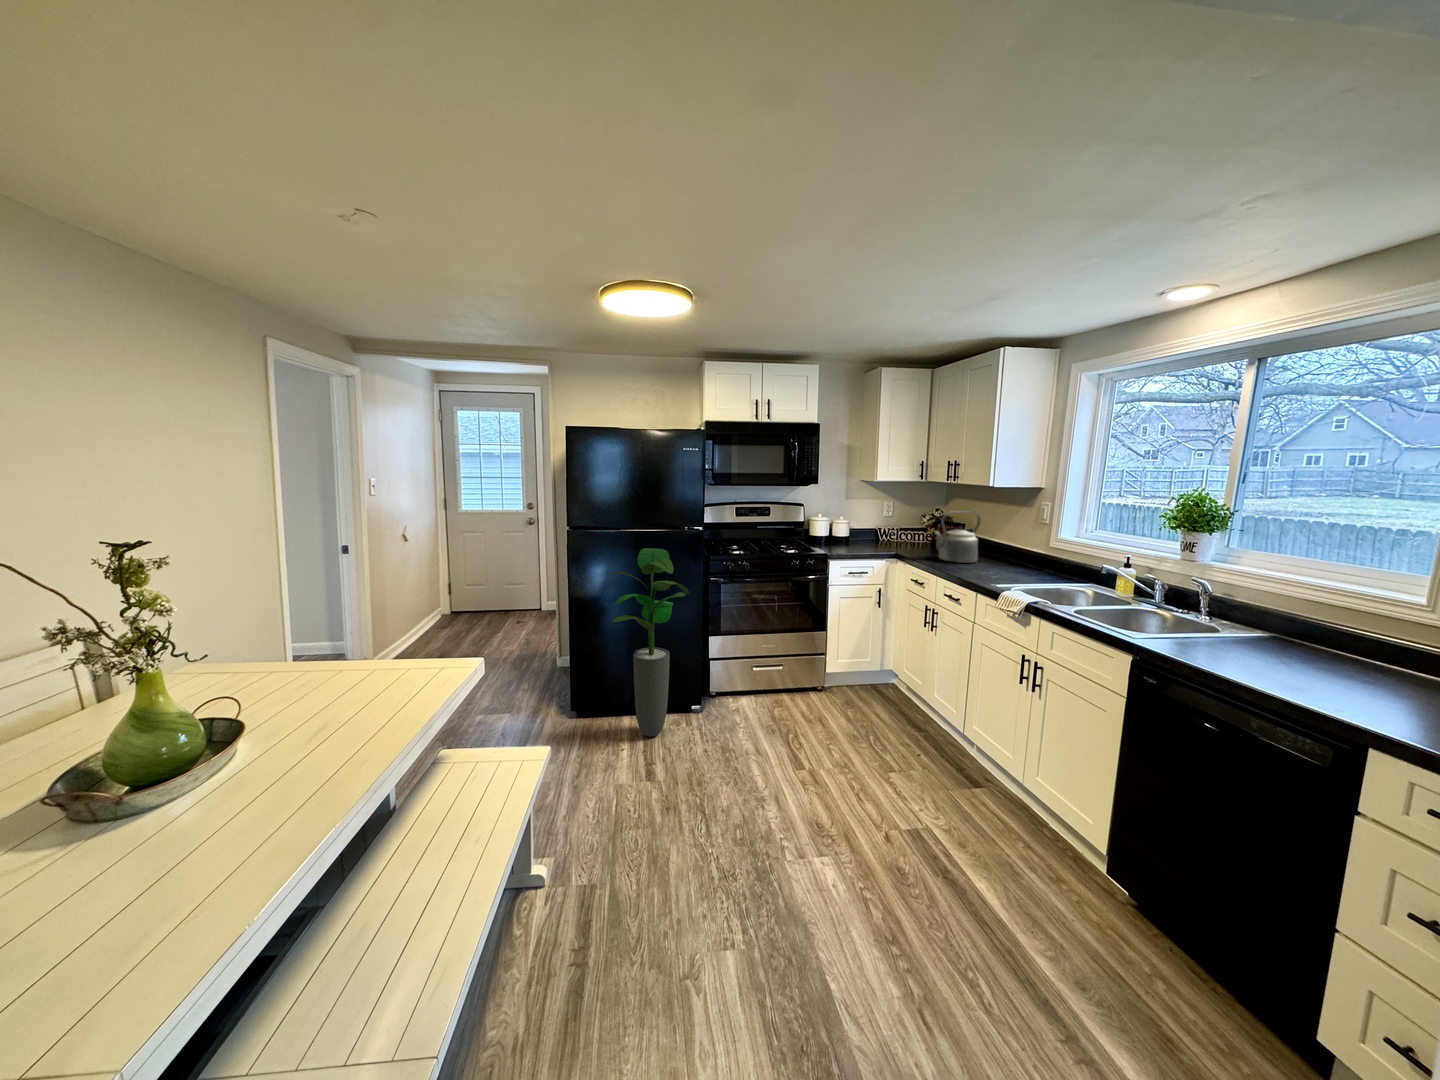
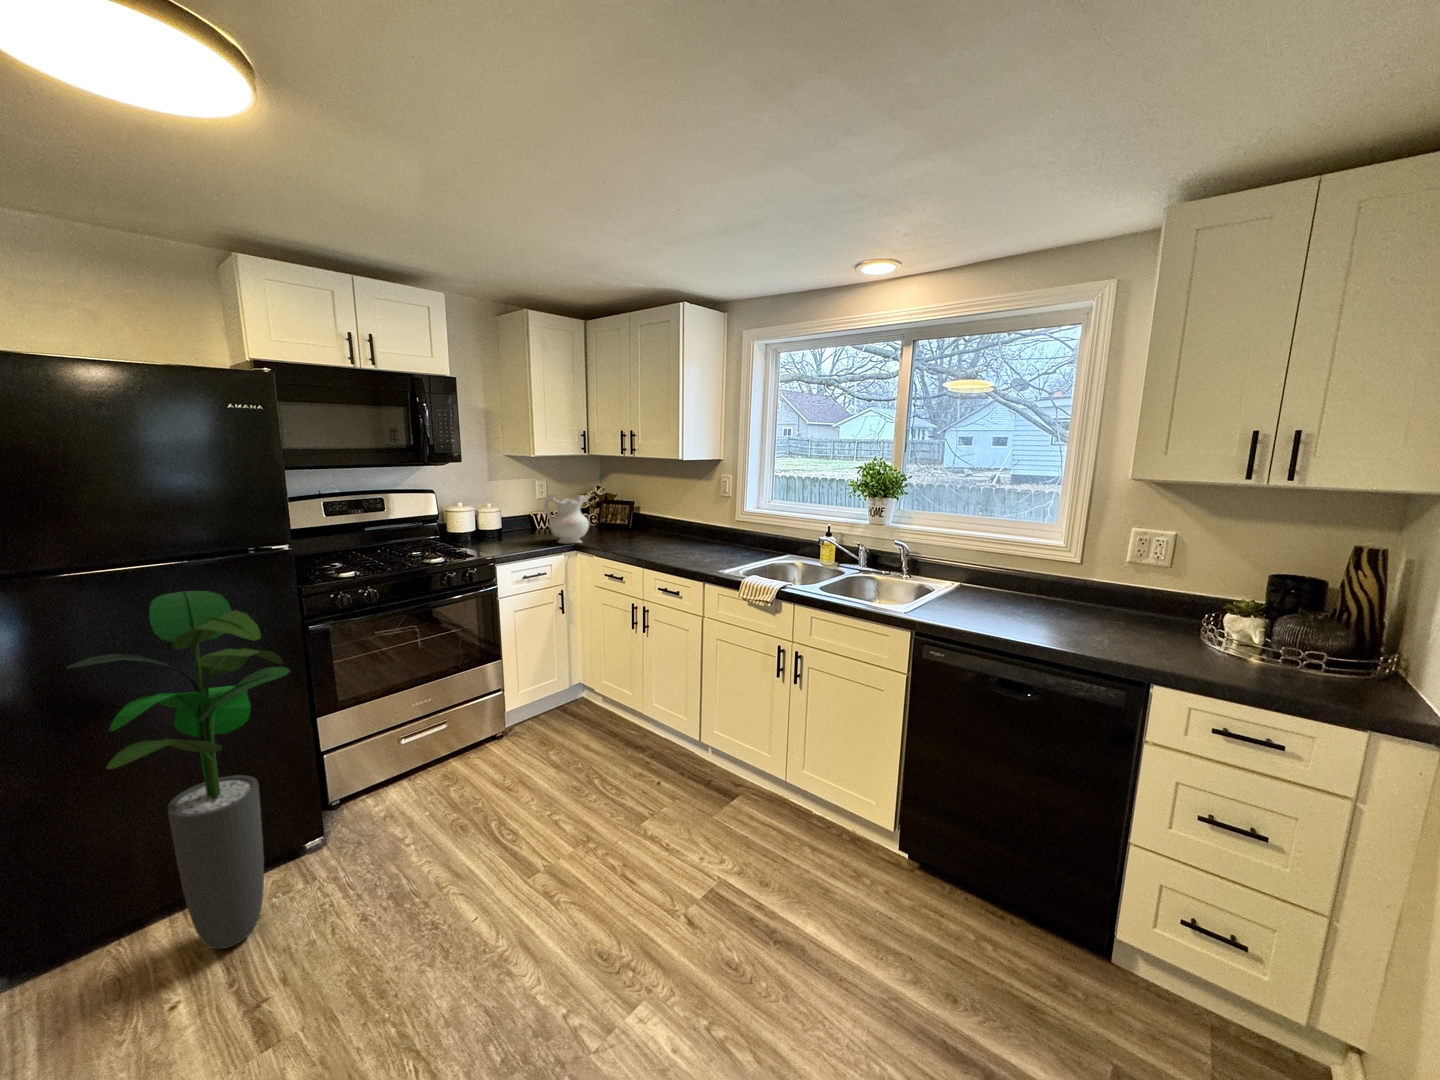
kettle: present [934,511,981,563] -> none [625,485,670,546]
ceramic pitcher: none [872,514,907,554] -> present [544,494,589,544]

